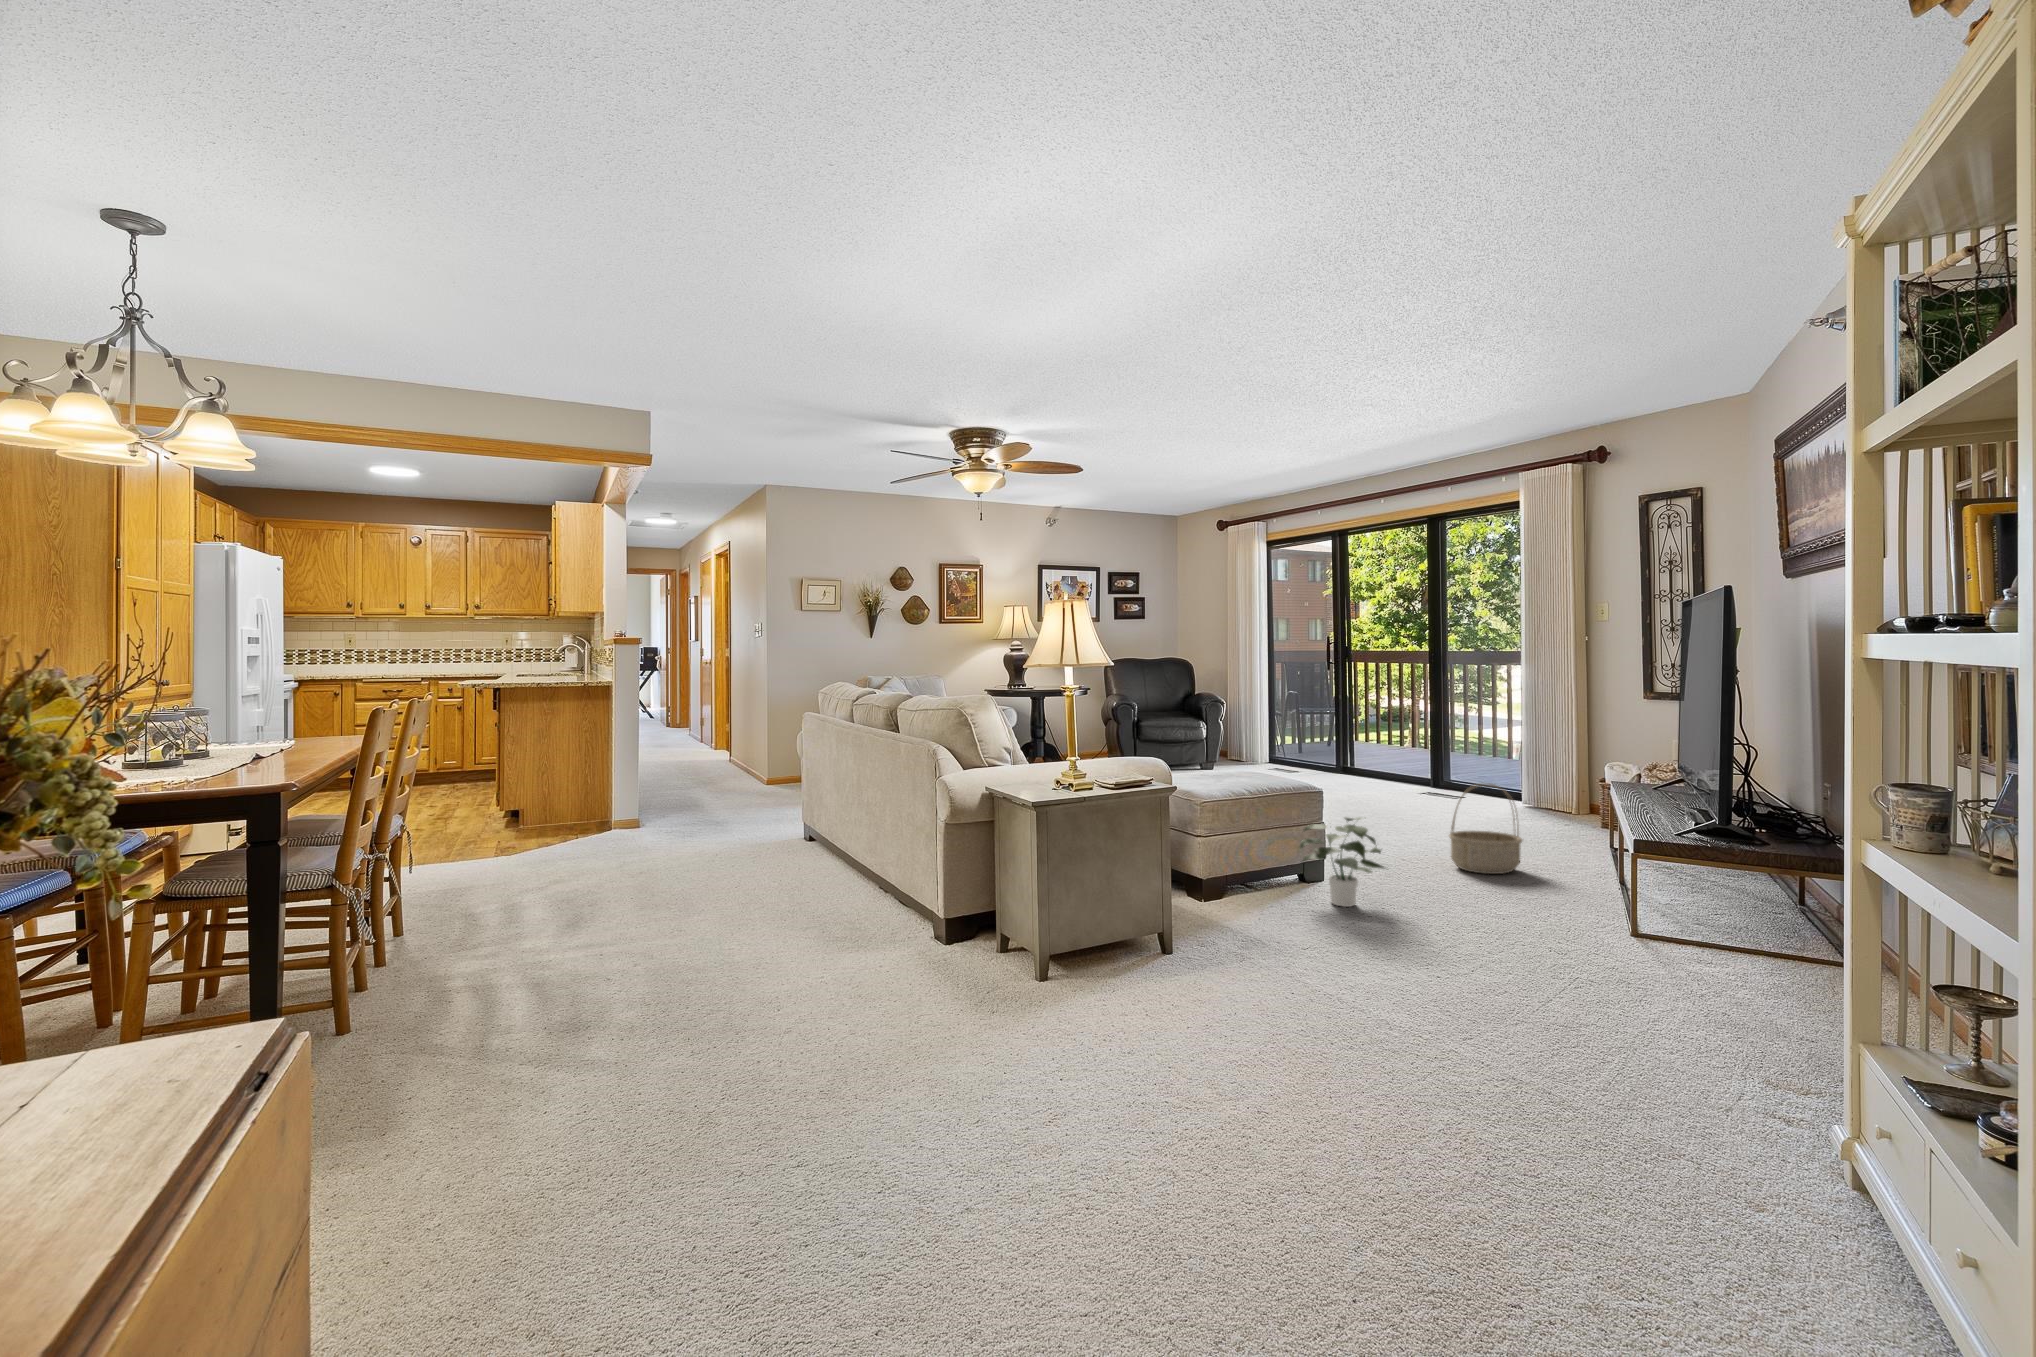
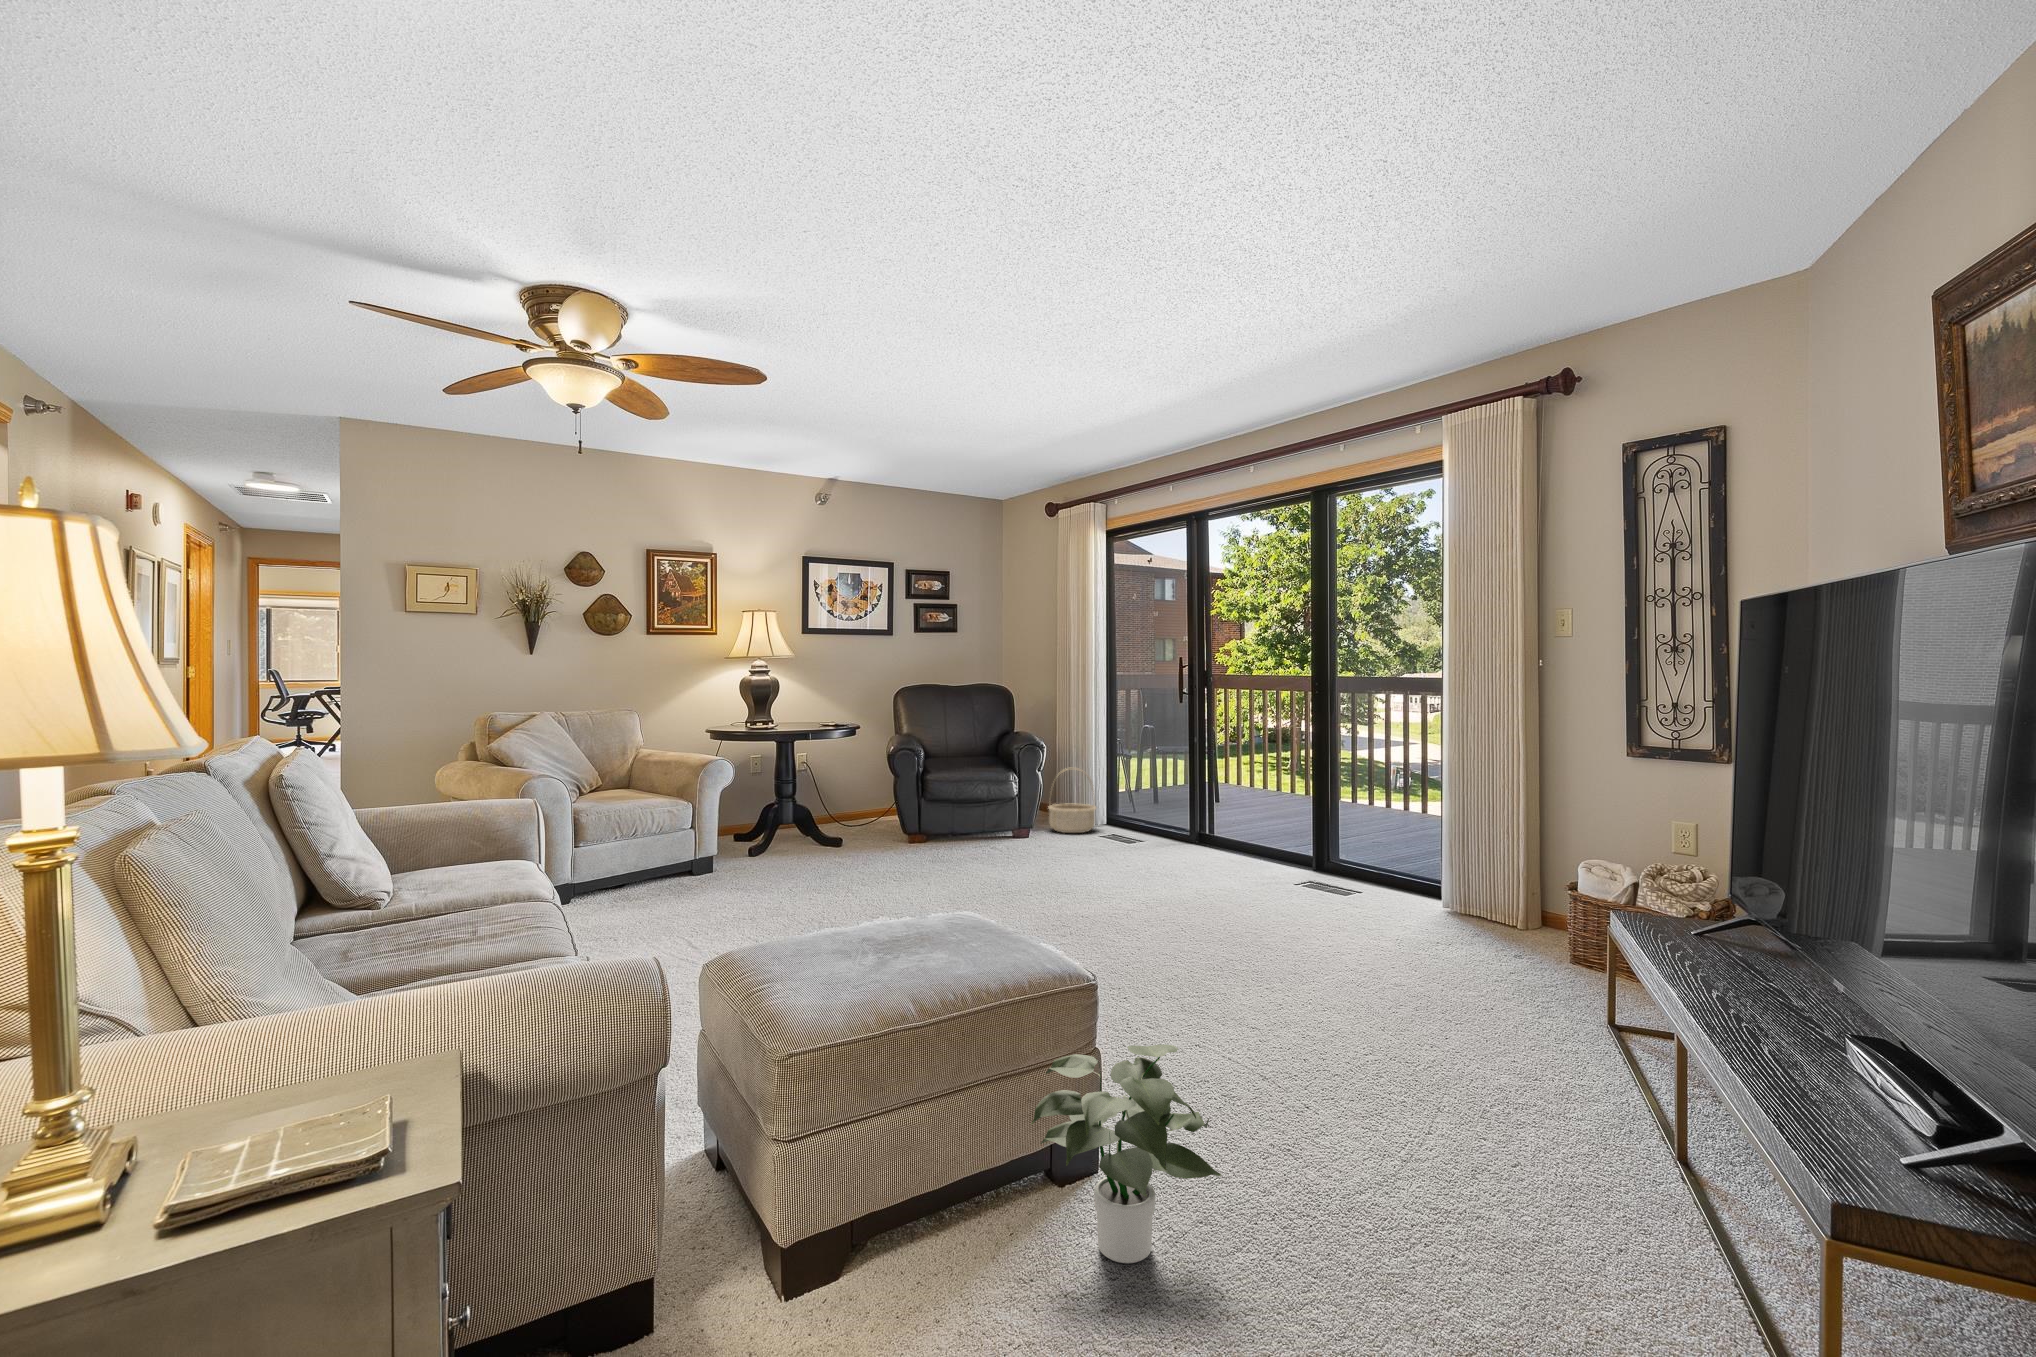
basket: present [1449,784,1522,874] -> present [1049,768,1096,833]

